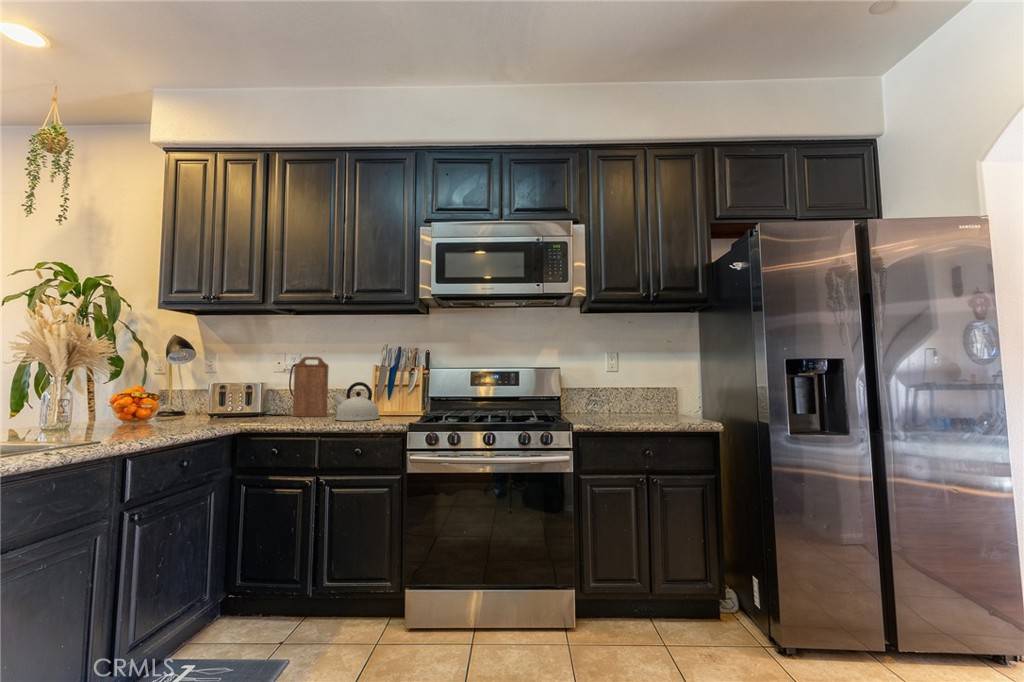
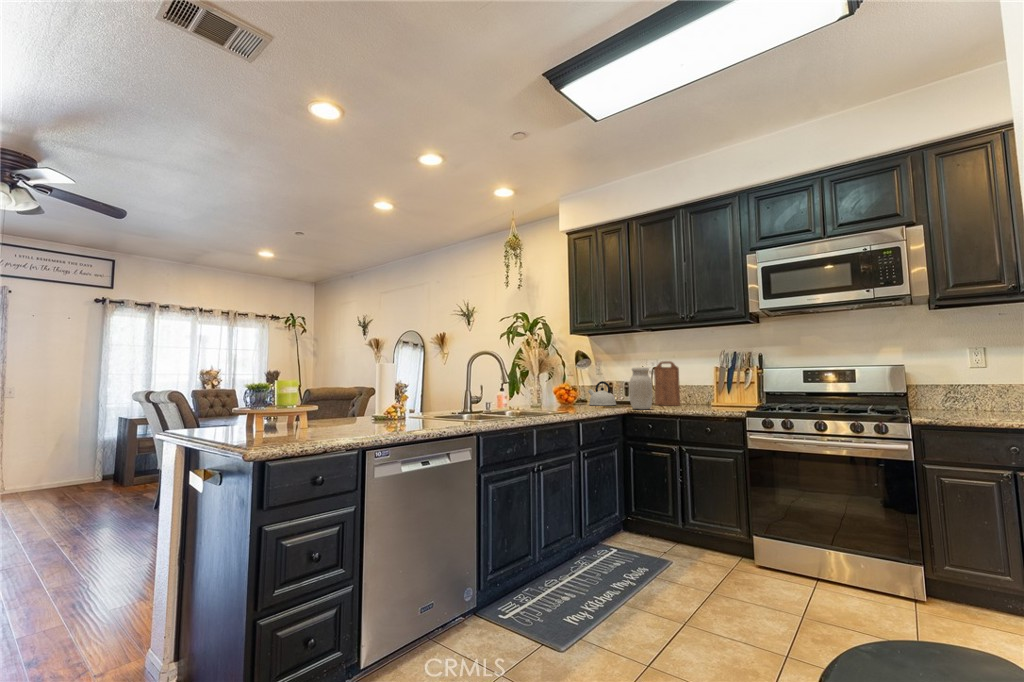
jar: none [244,362,283,426] -> present [629,367,653,409]
kettle: present [333,382,380,421] -> present [588,381,616,406]

